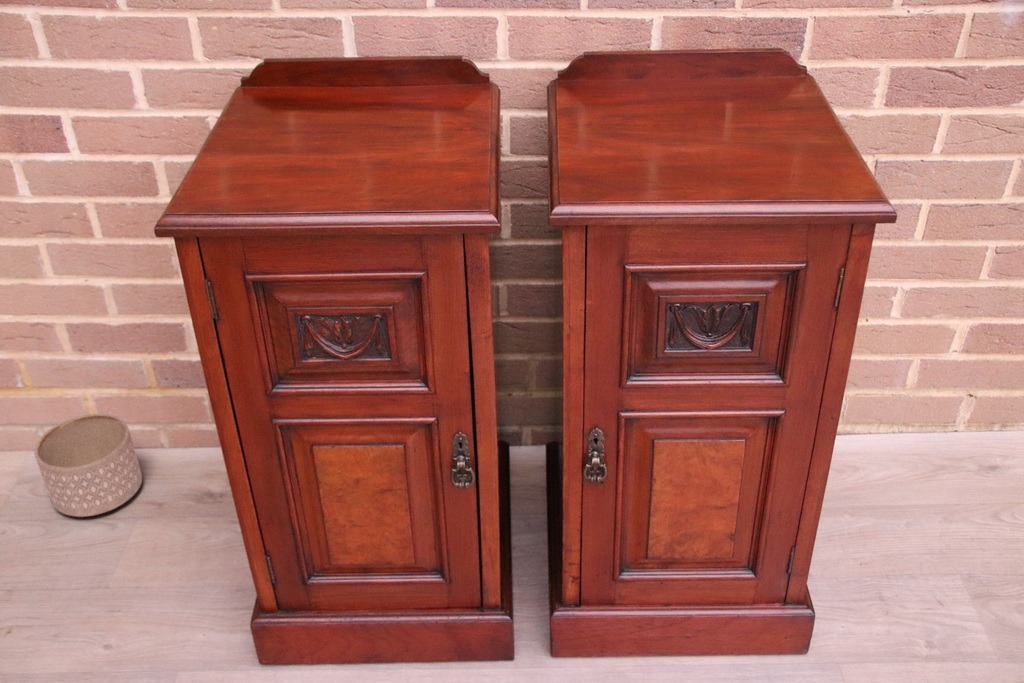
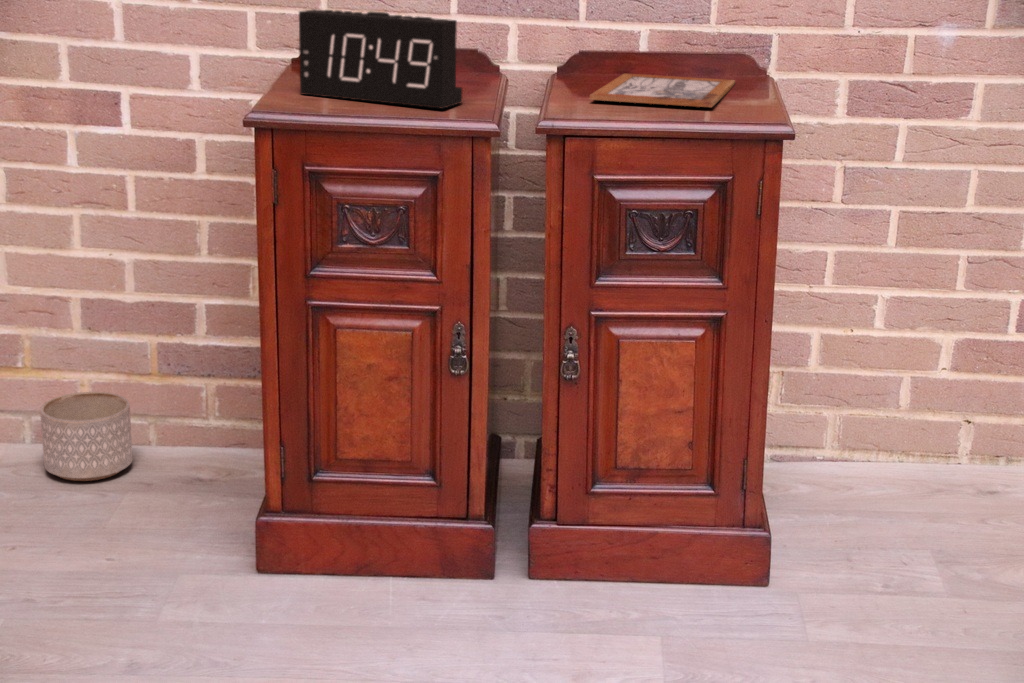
alarm clock: none [224,45,449,190] -> present [299,9,462,109]
picture frame: none [612,83,776,166] -> present [590,74,735,107]

